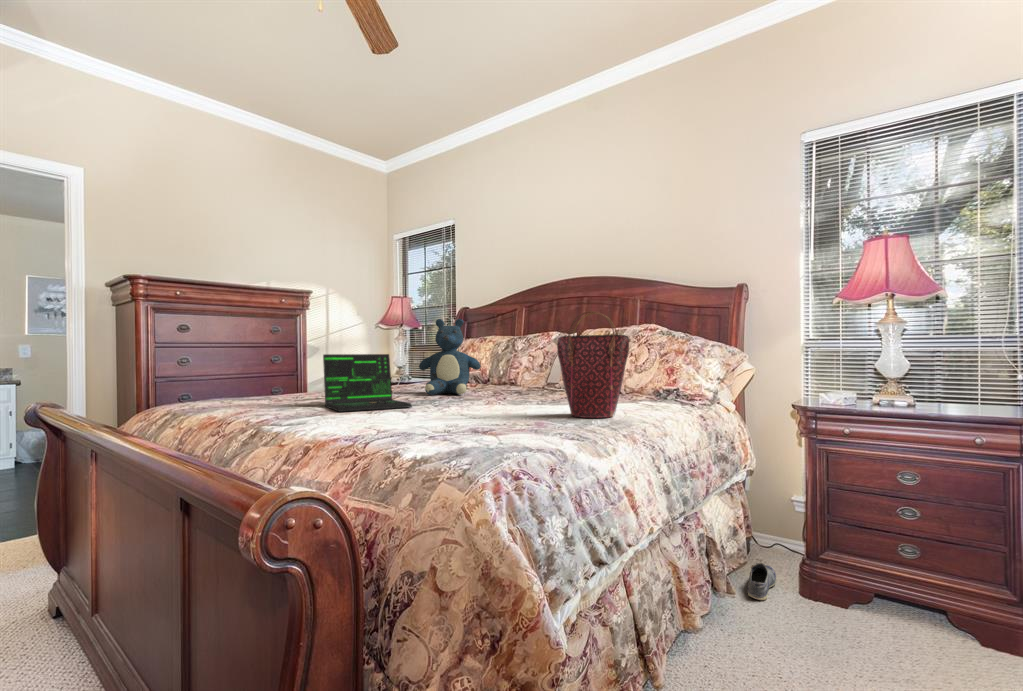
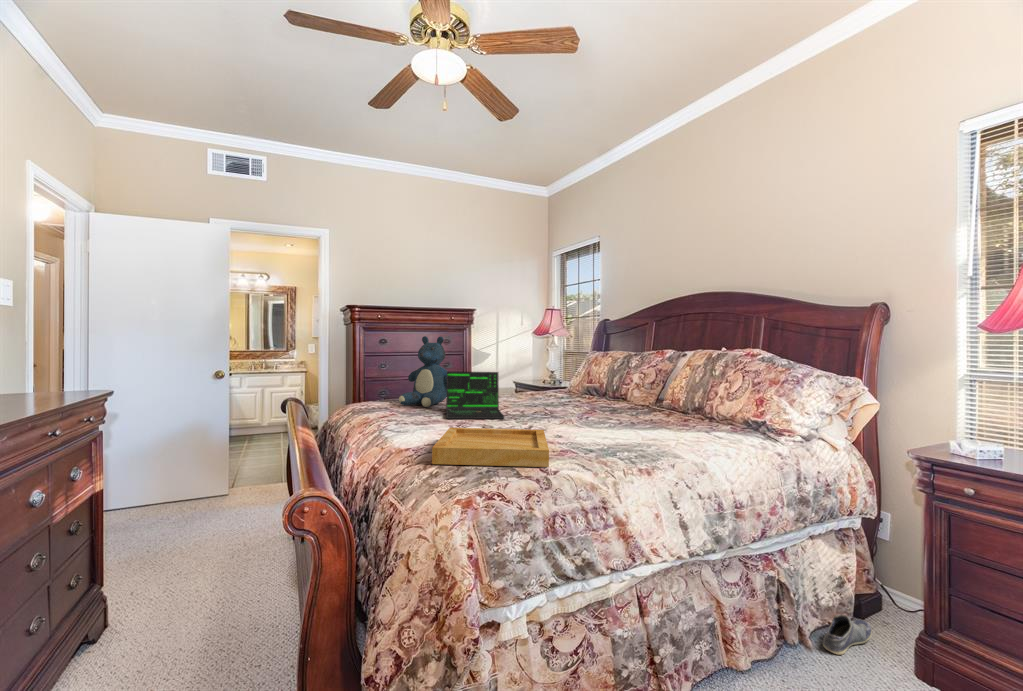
handbag: present [557,311,629,418] -> none [606,351,667,448]
teddy bear: present [419,319,481,395] -> present [399,336,447,407]
tray: none [385,406,554,449] -> present [432,428,549,467]

